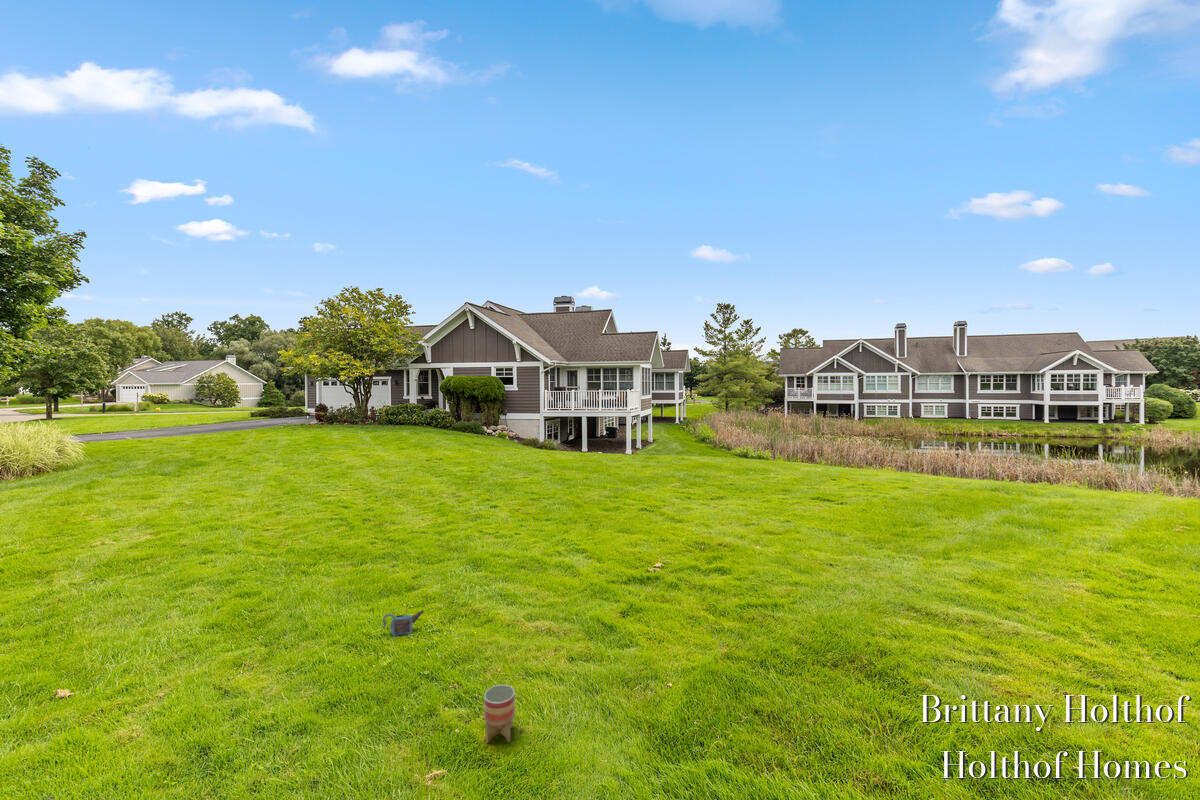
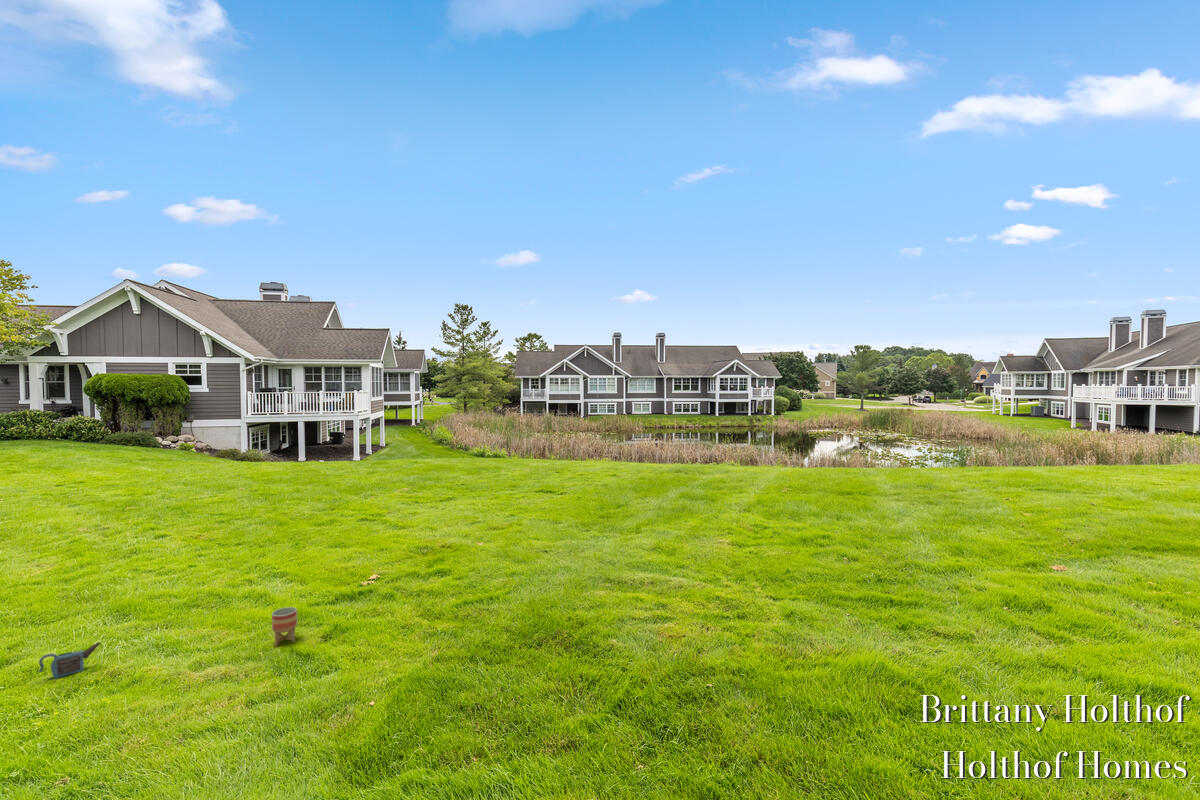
watering can: present [382,610,424,636] -> present [39,643,100,678]

